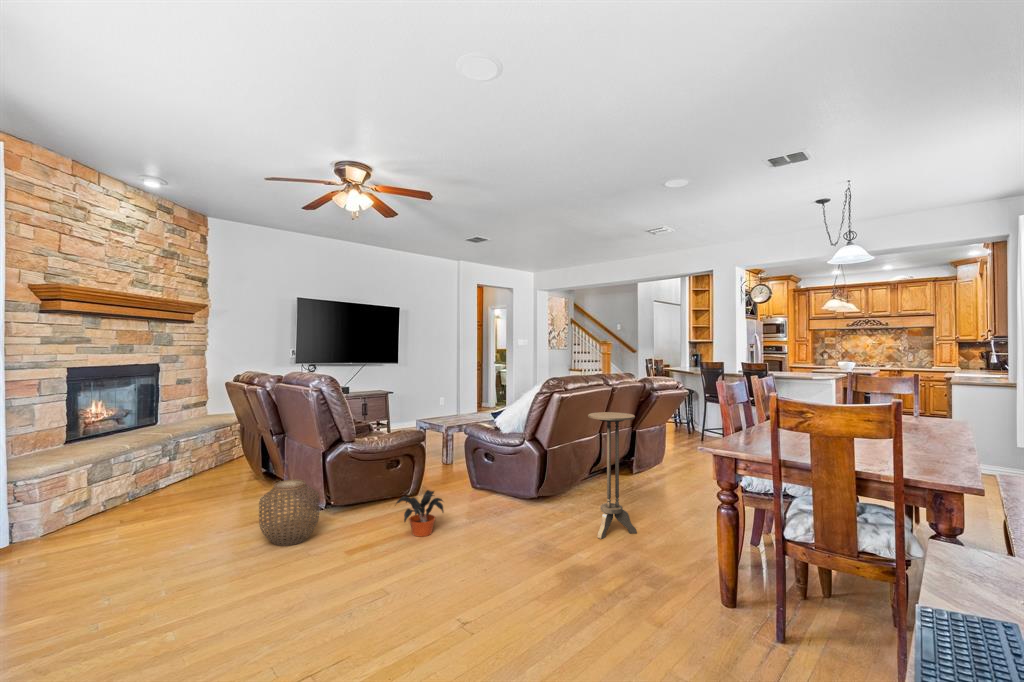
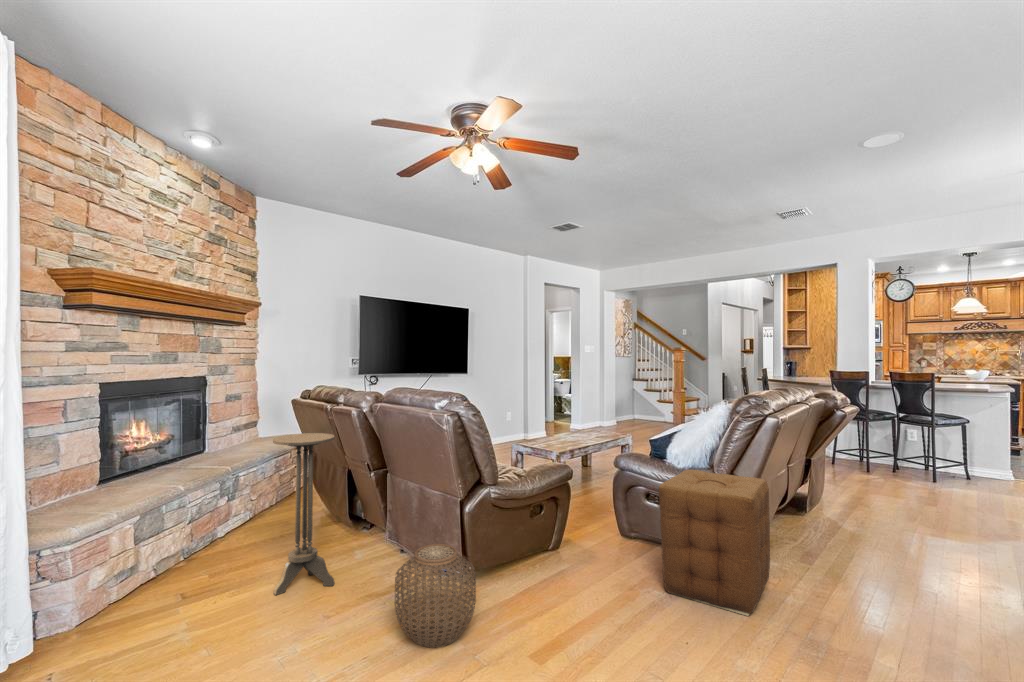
side table: present [588,412,637,539] -> present [273,433,335,595]
ottoman: none [467,434,551,532] -> present [659,470,770,616]
potted plant: present [397,490,444,537] -> none [579,554,655,627]

